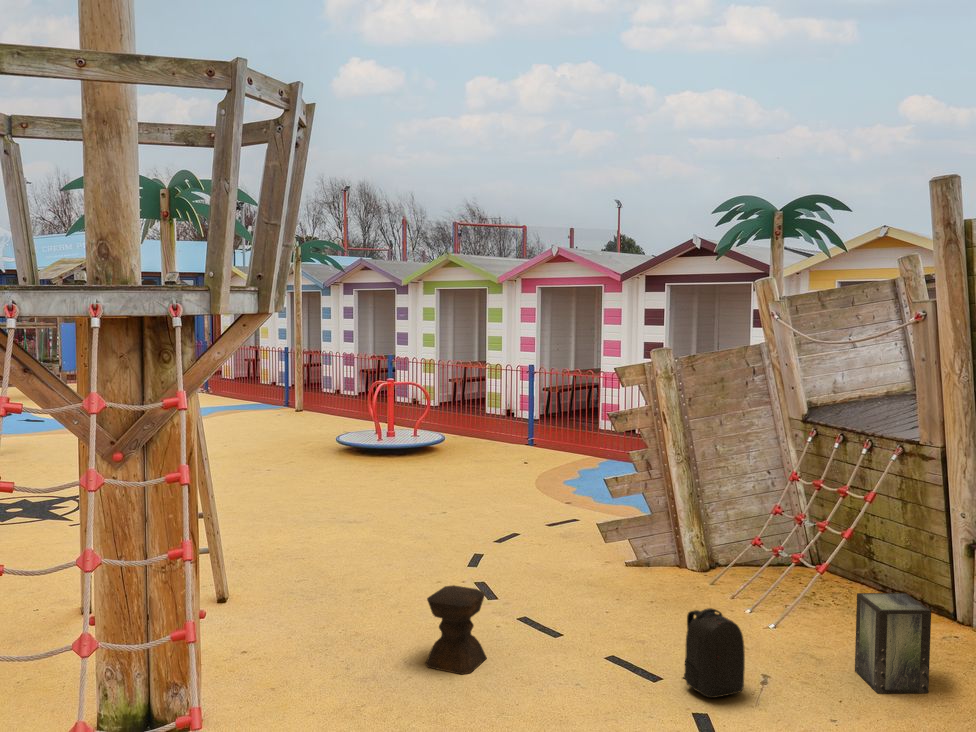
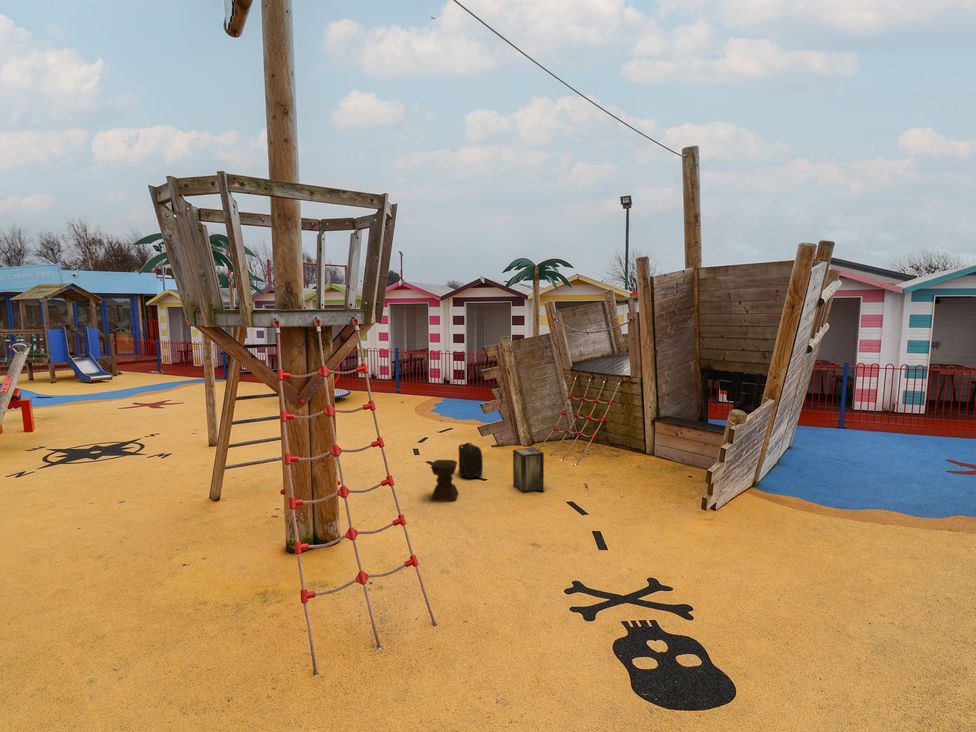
storage box: present [855,593,931,693] -> present [513,447,544,493]
backpack: present [683,608,745,698] -> present [458,443,483,478]

